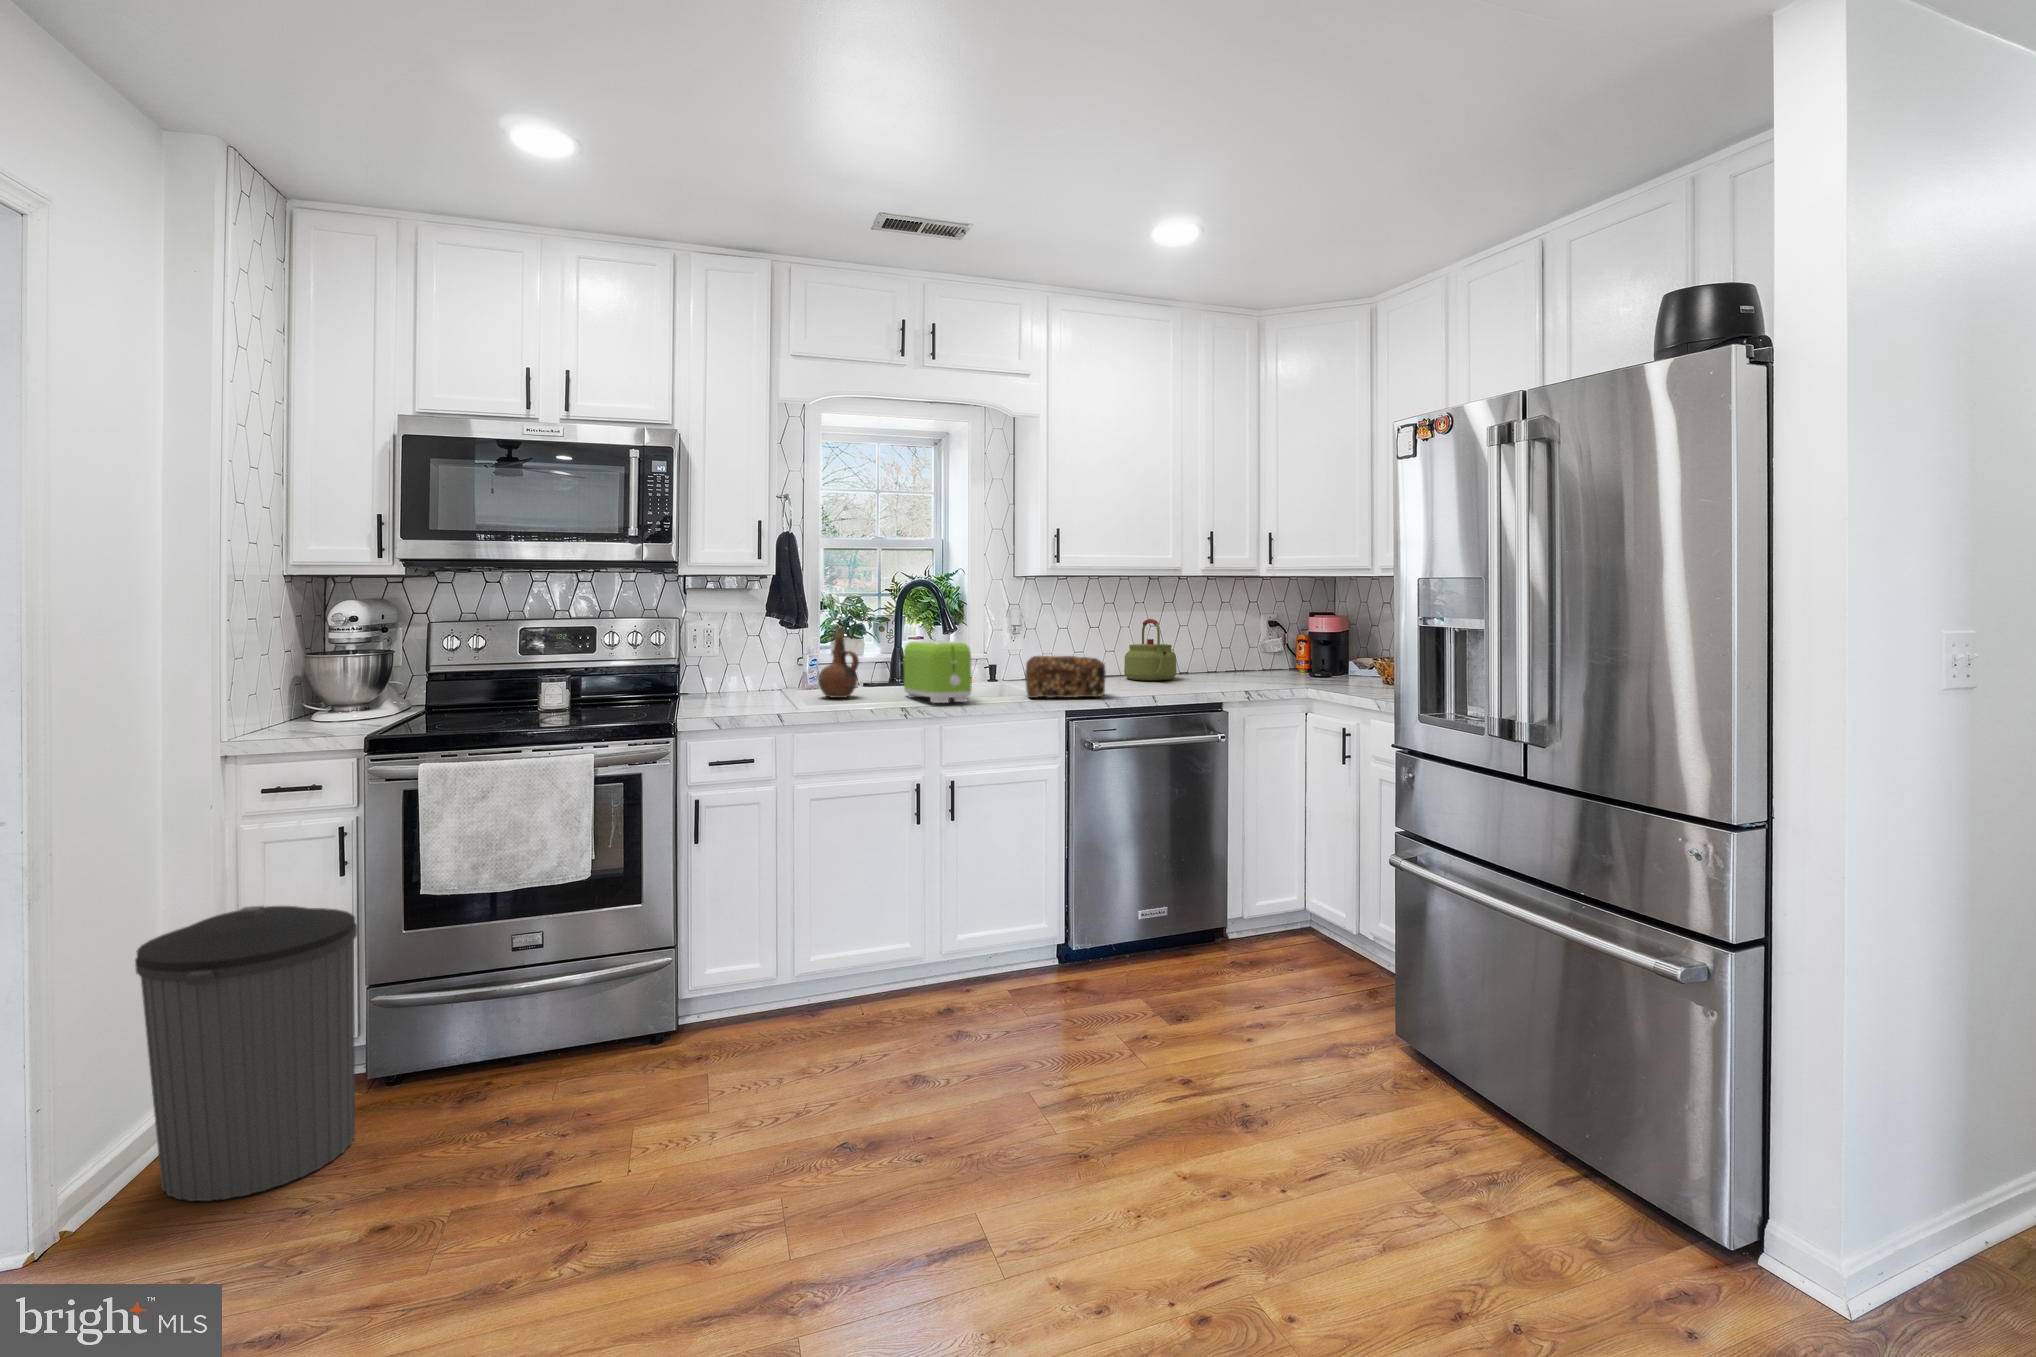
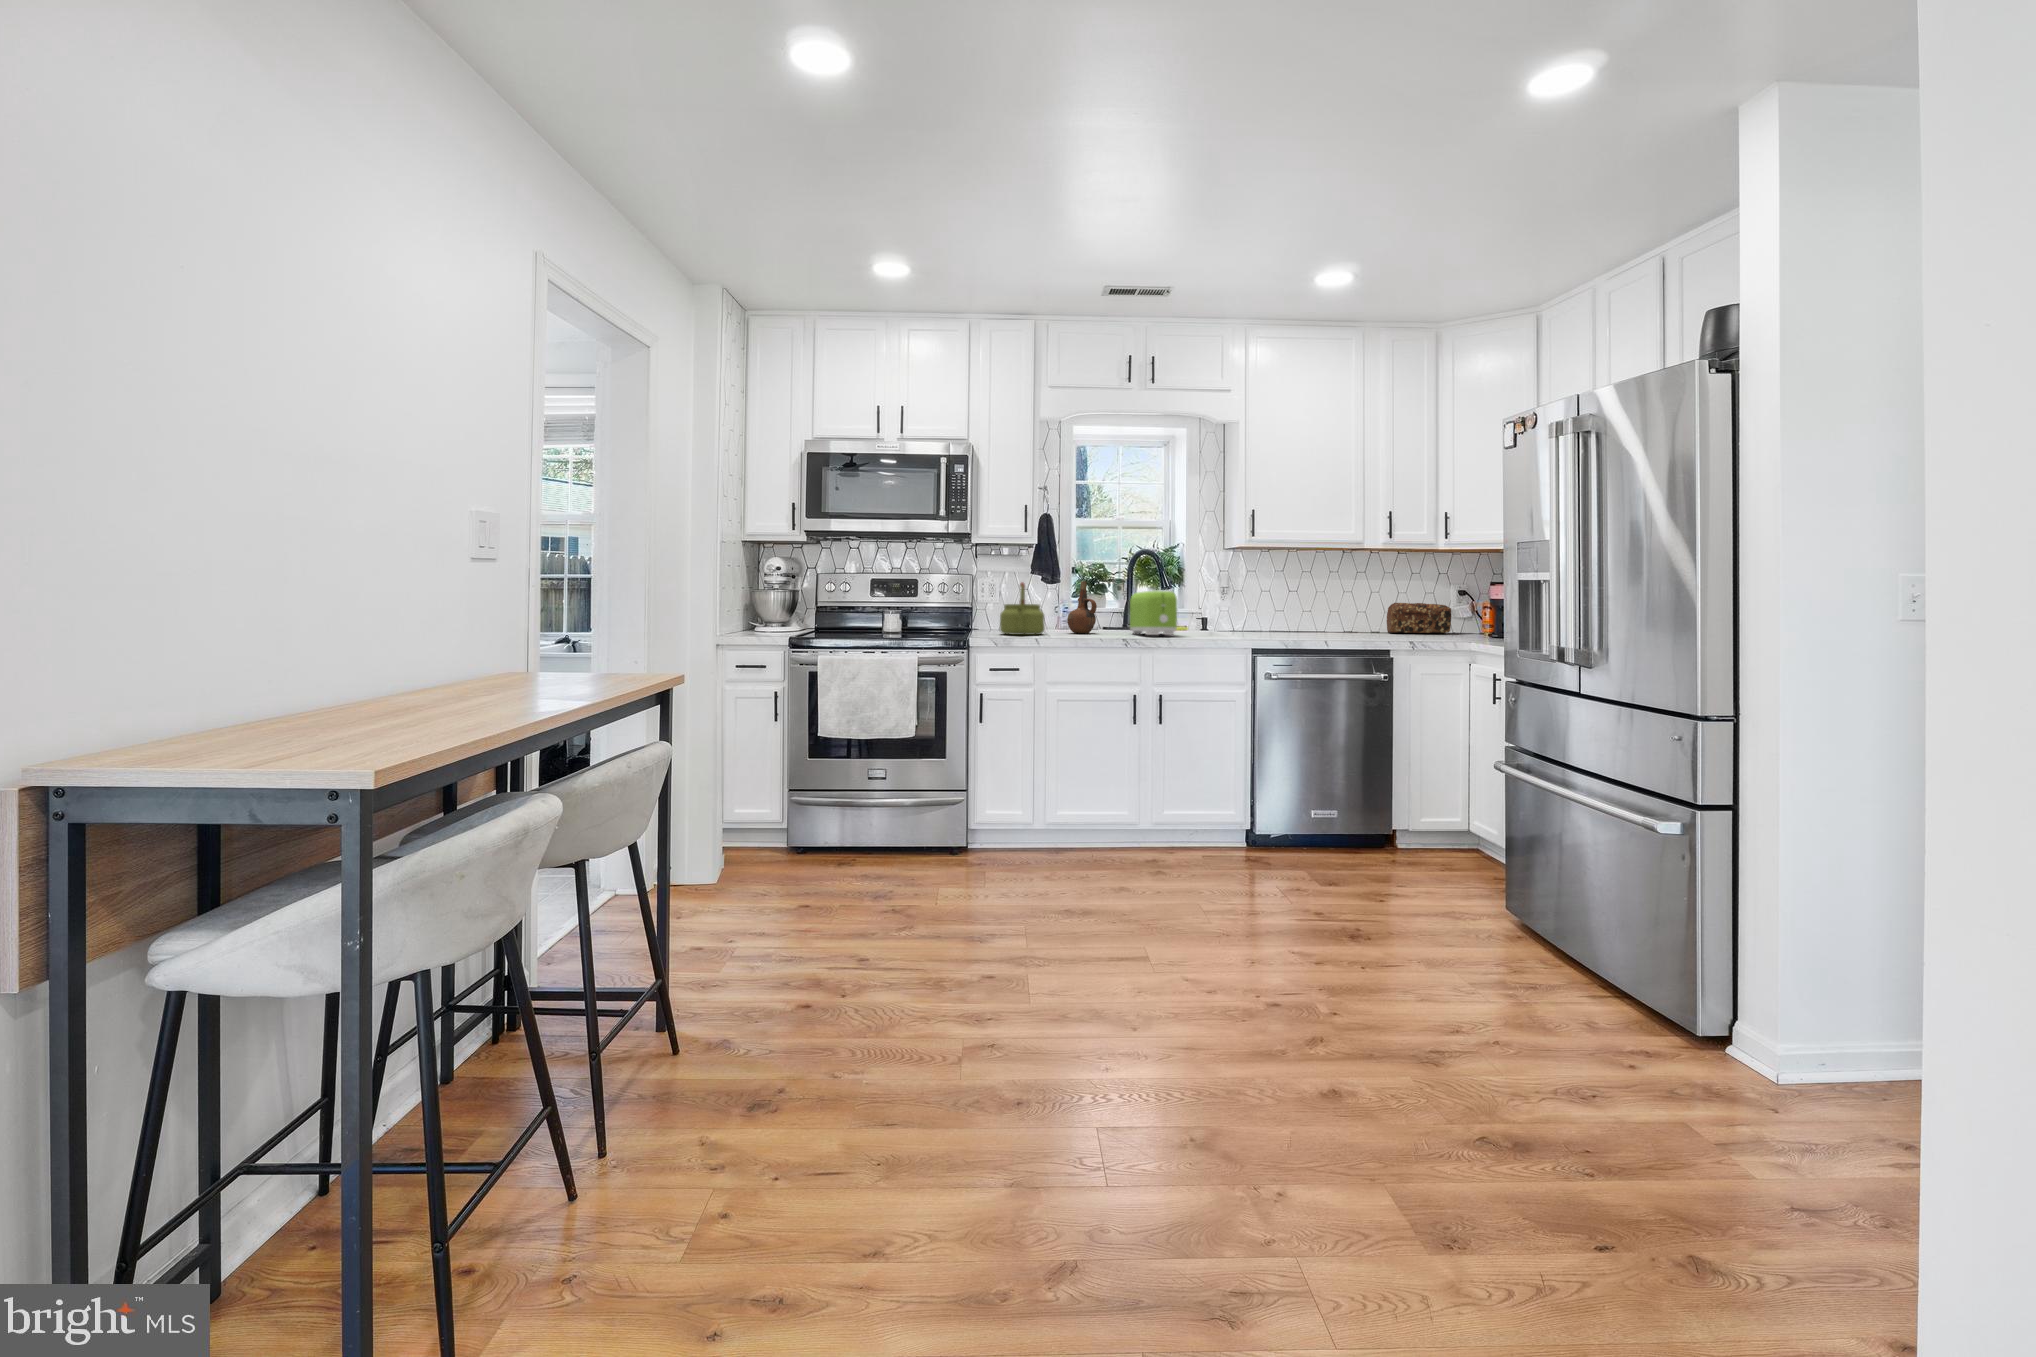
kettle: present [1124,619,1176,680] -> present [1000,582,1045,635]
bread loaf: present [1025,656,1106,698] -> present [1387,603,1451,633]
trash can: present [135,906,357,1201] -> none [679,727,783,885]

